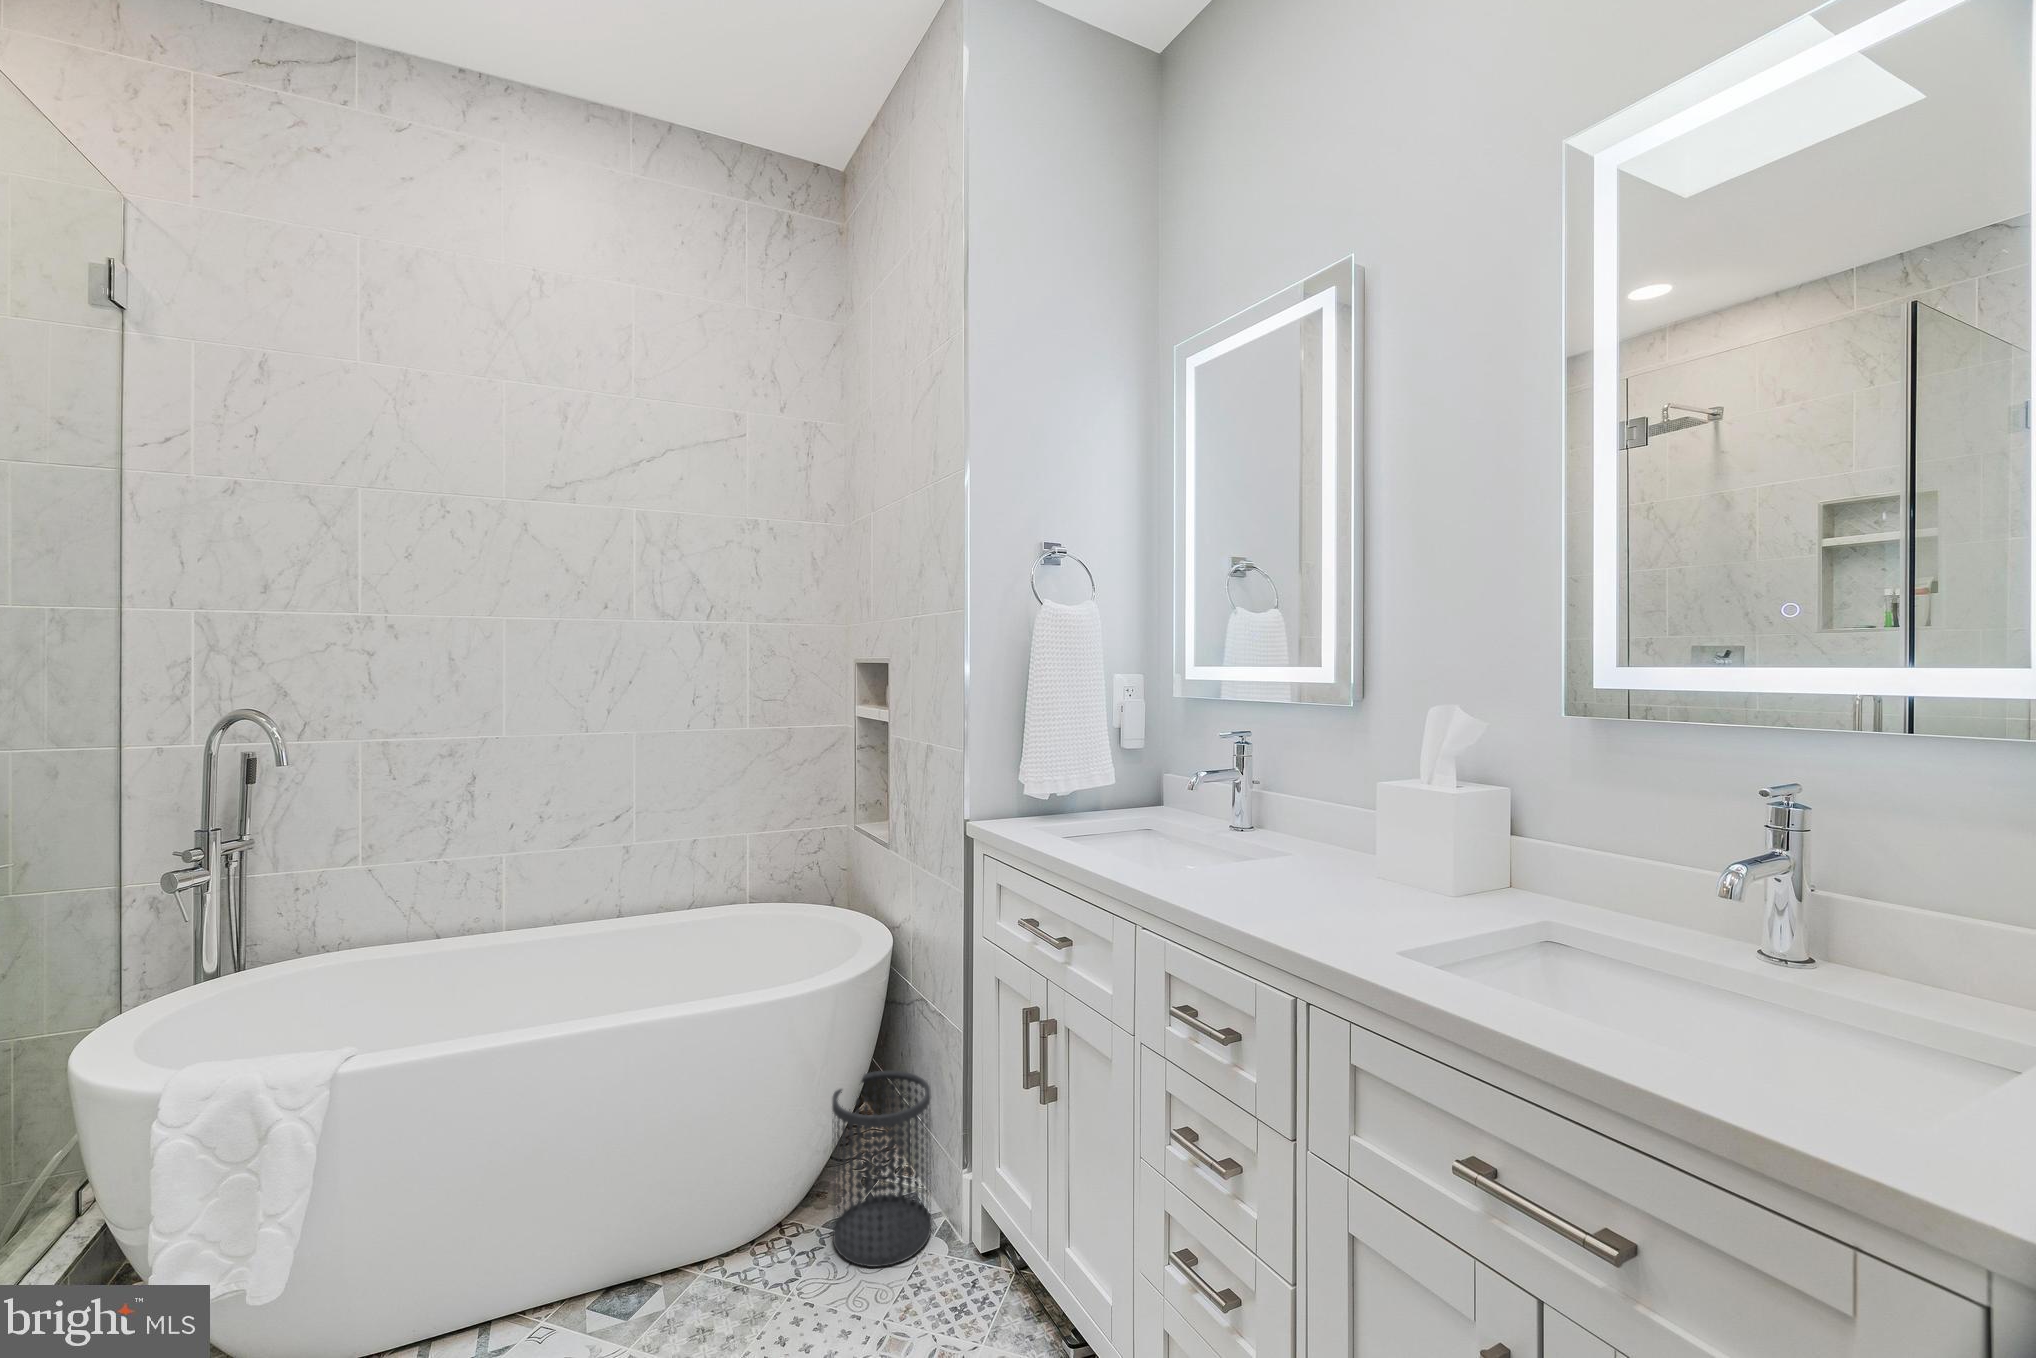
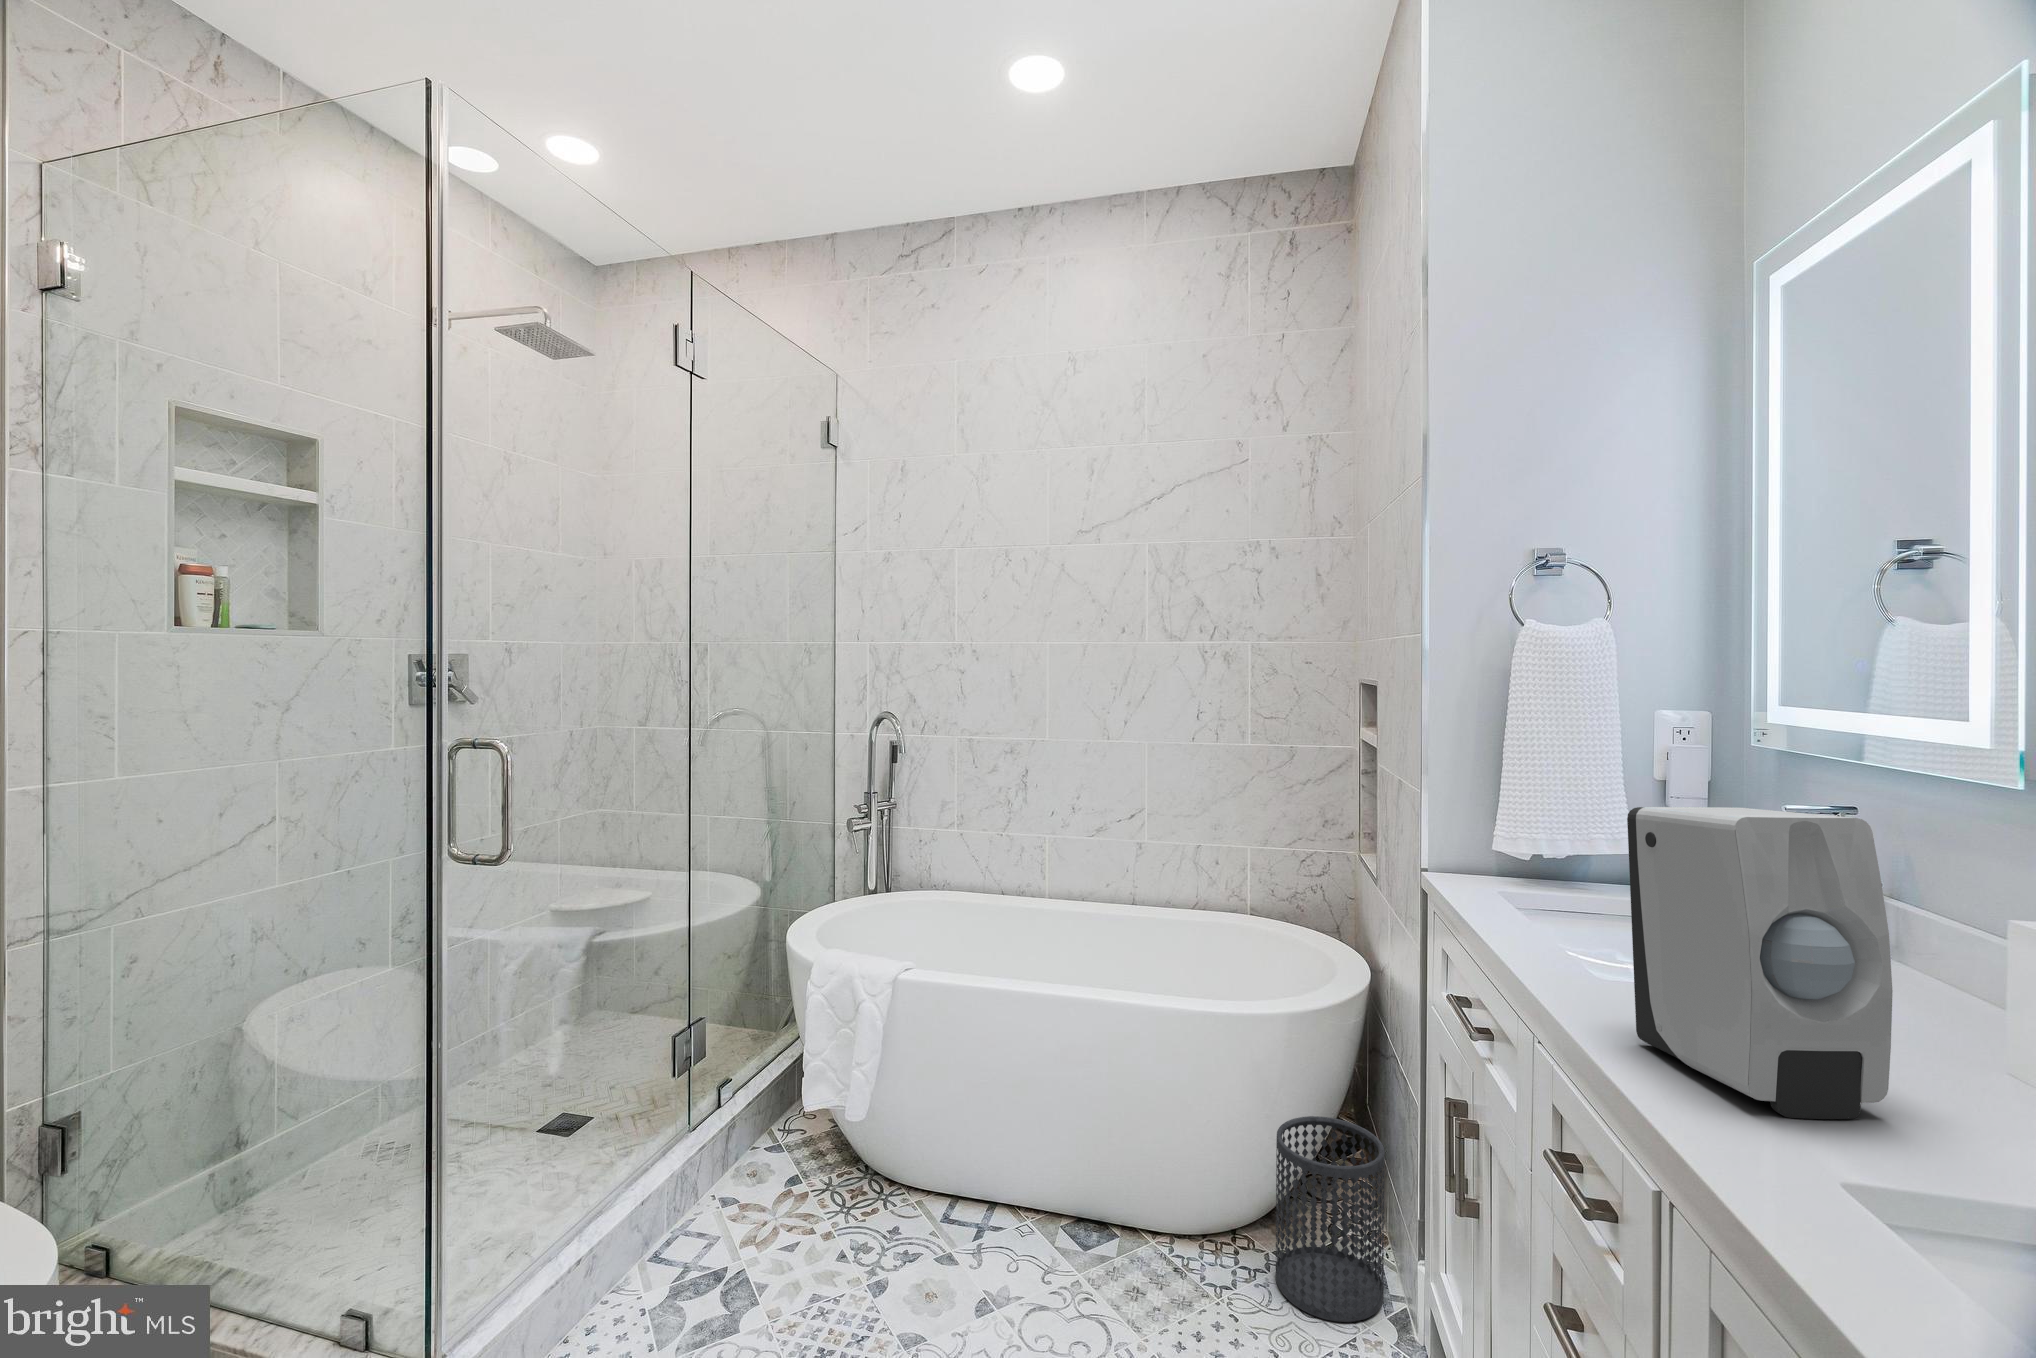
soap dispenser: none [1254,703,1431,918] -> present [1627,807,1893,1119]

